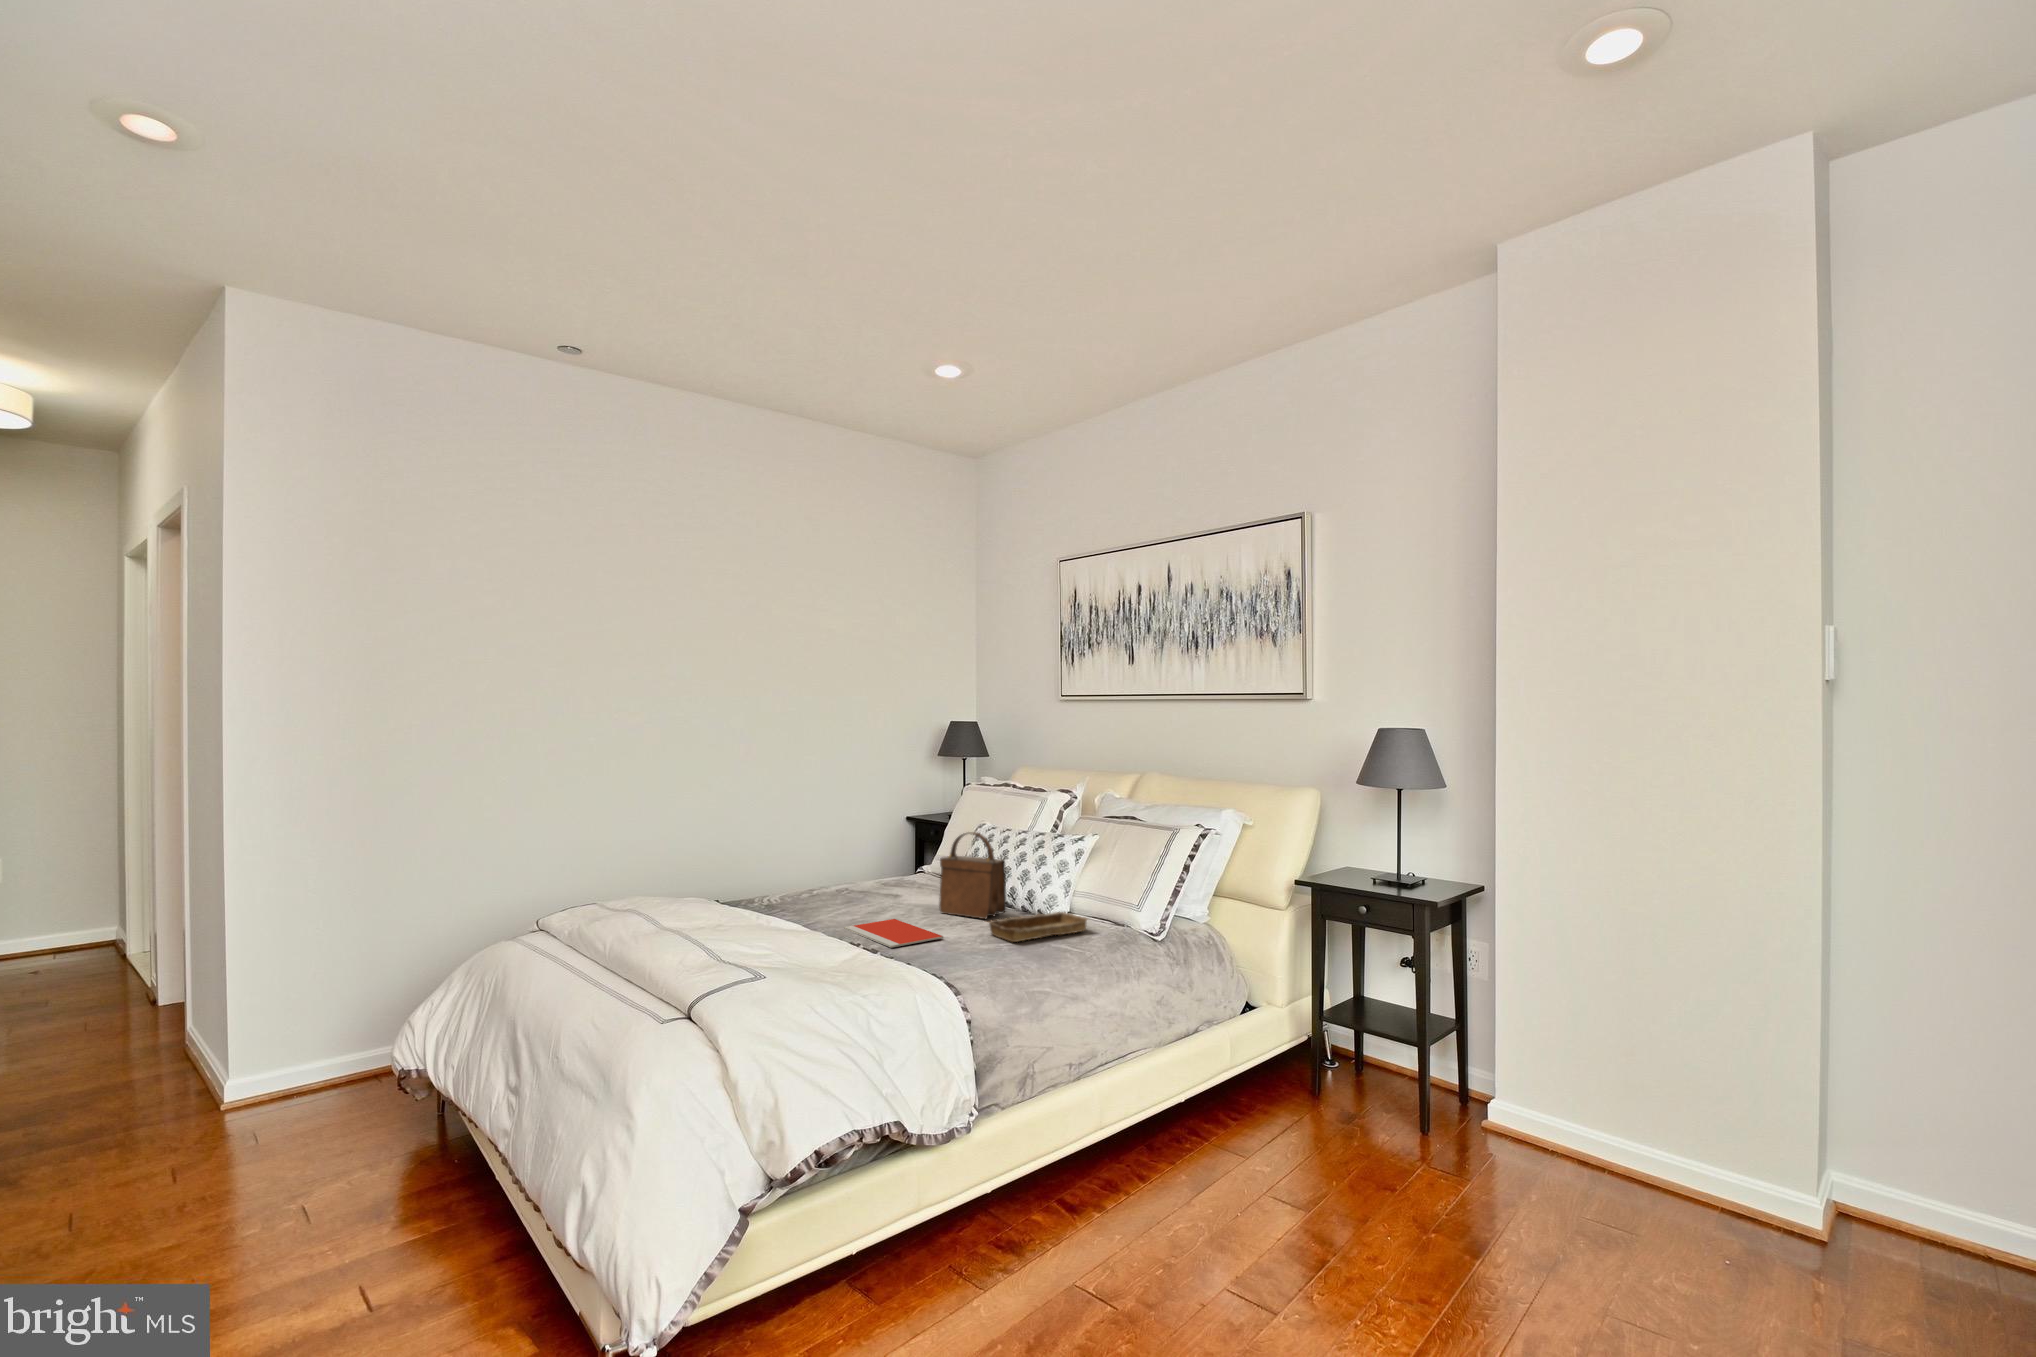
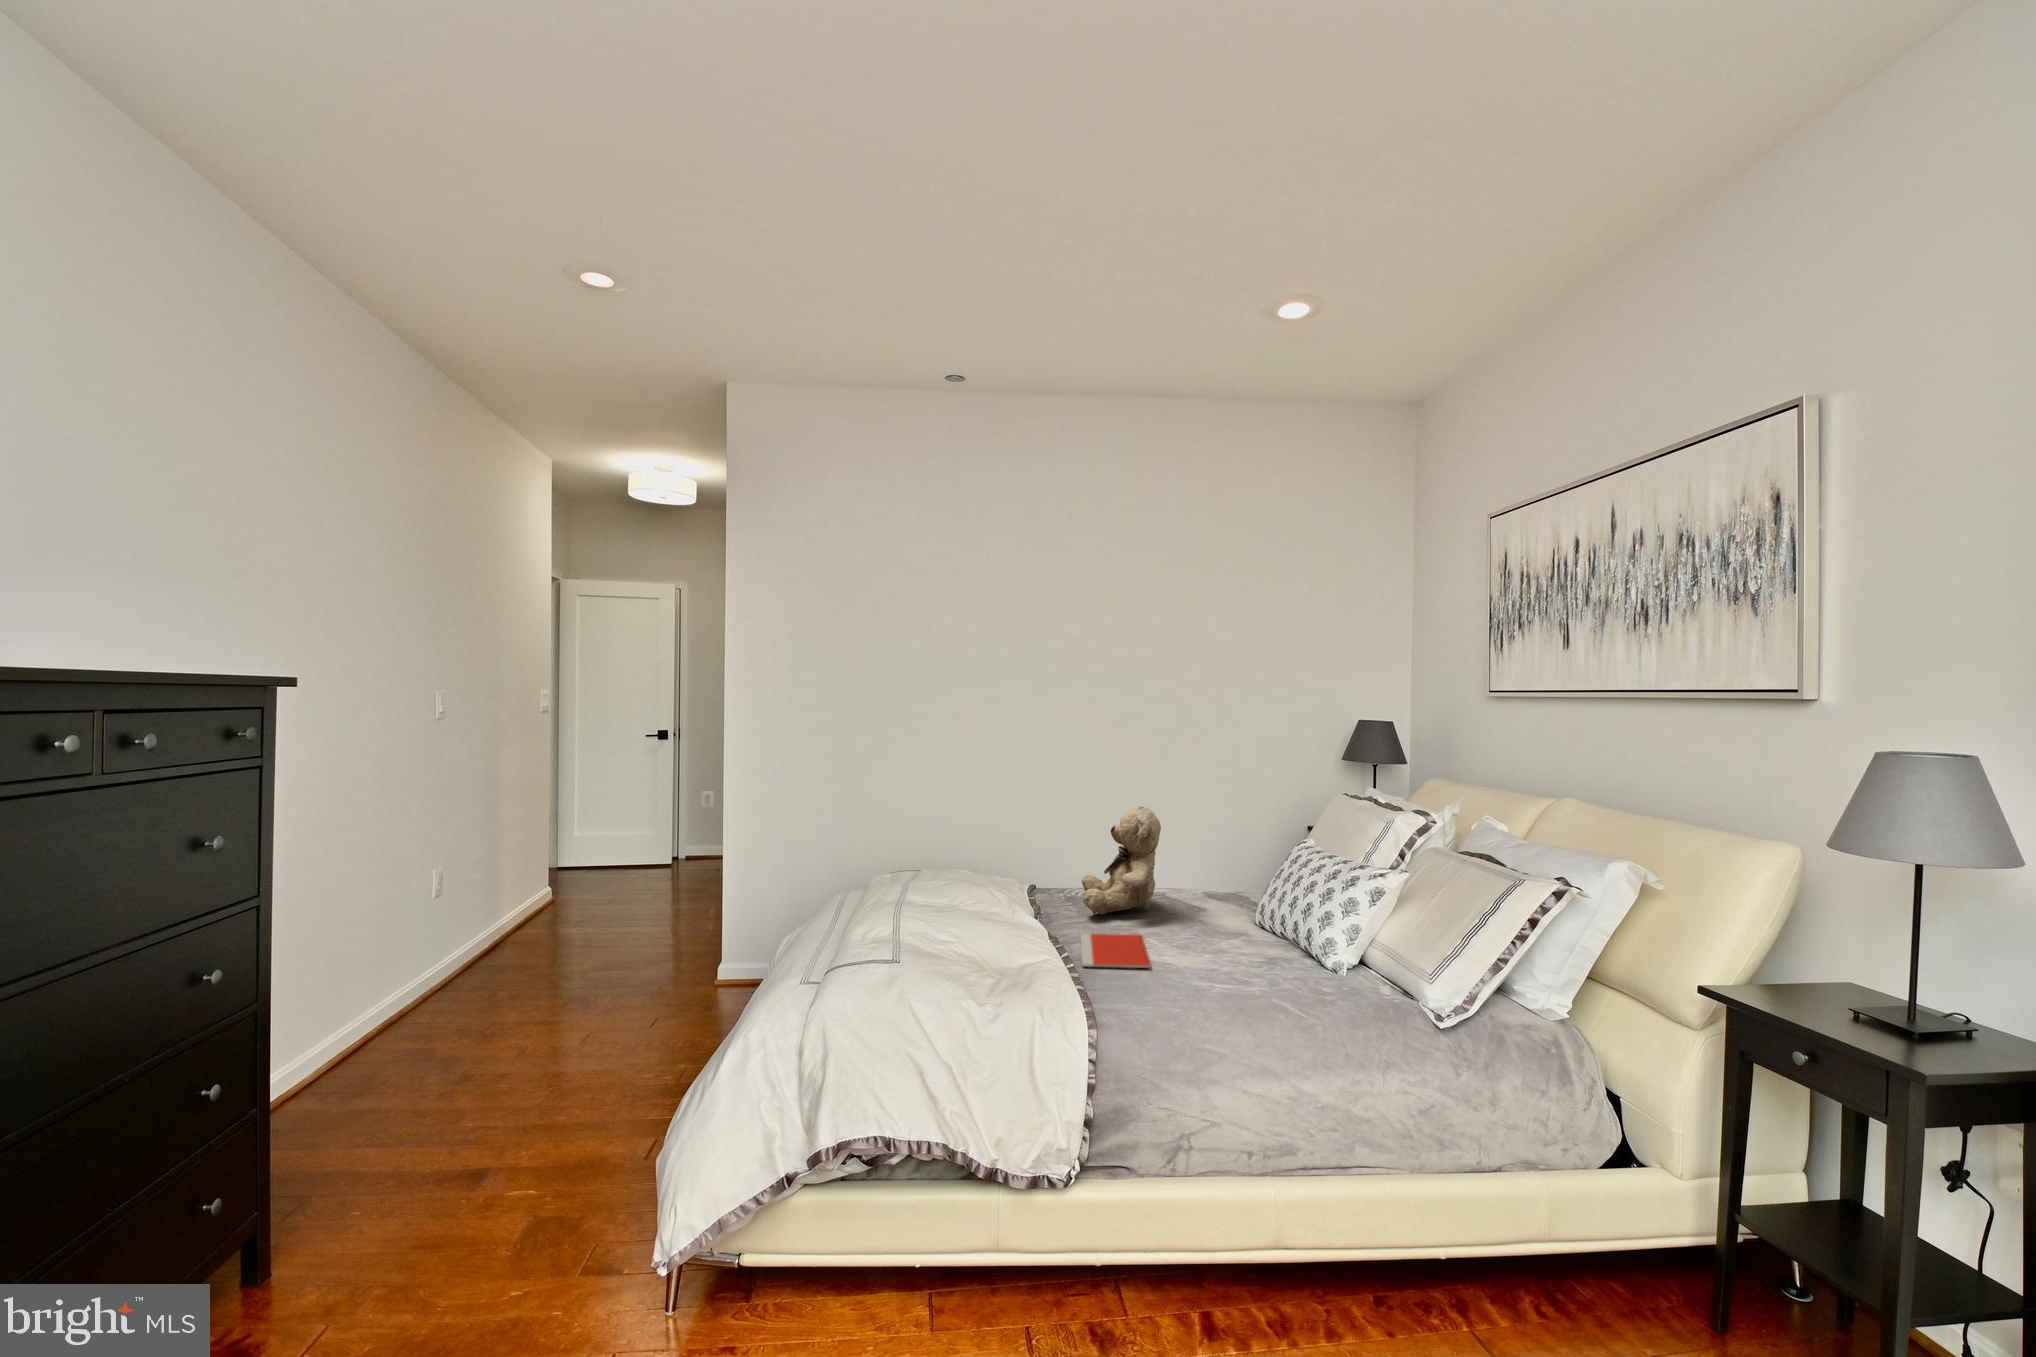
teddy bear: none [794,805,879,912] -> present [1082,807,1161,915]
handbag: present [939,832,1006,919] -> none [1202,850,1271,955]
tray: present [985,912,1087,942] -> none [1204,958,1335,997]

